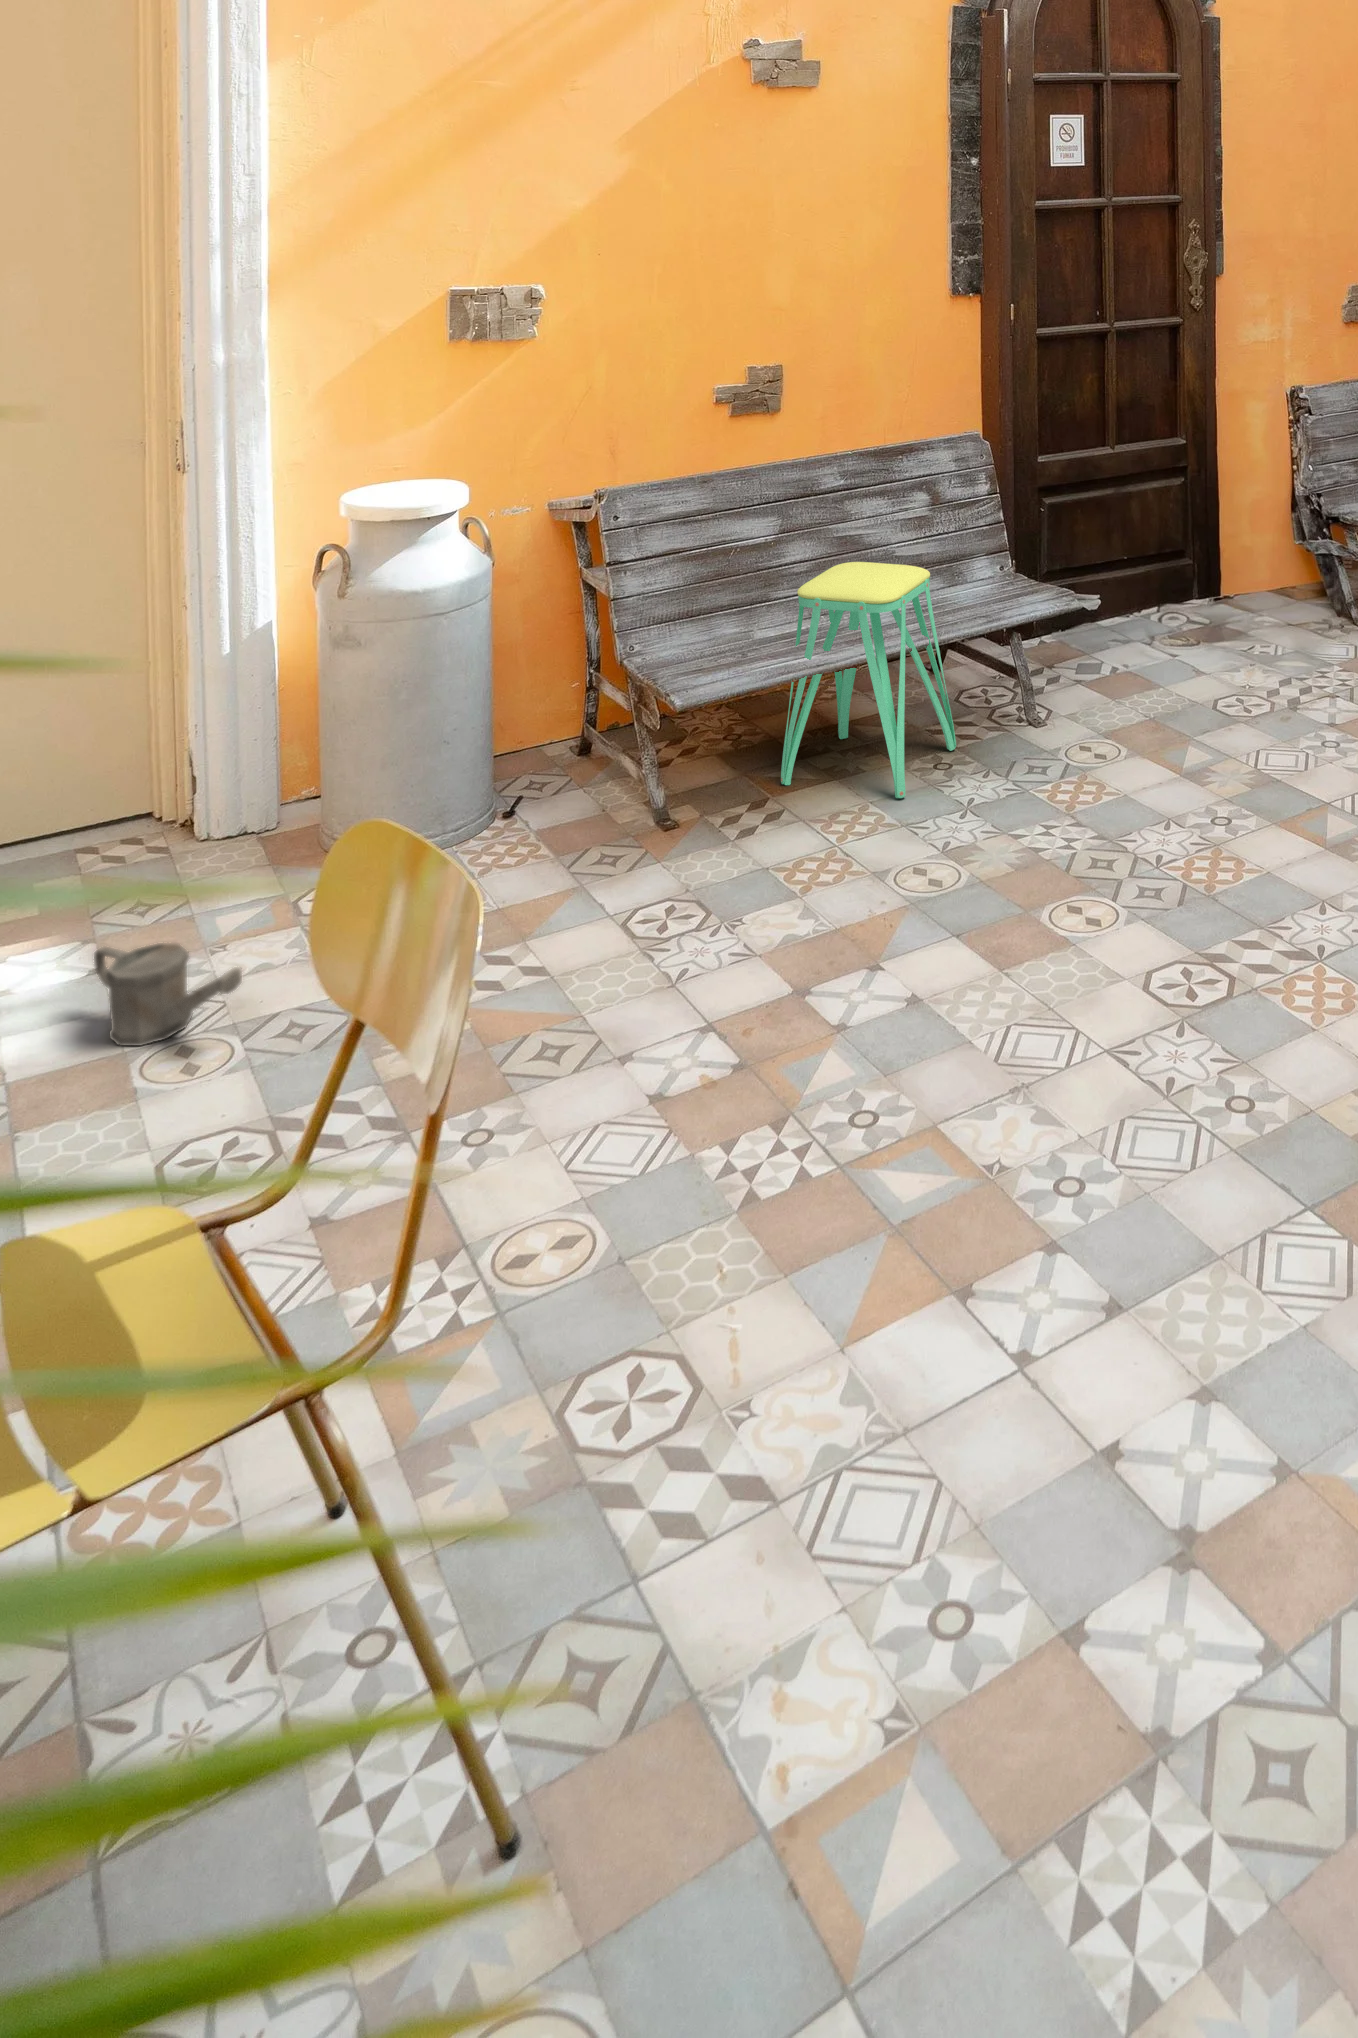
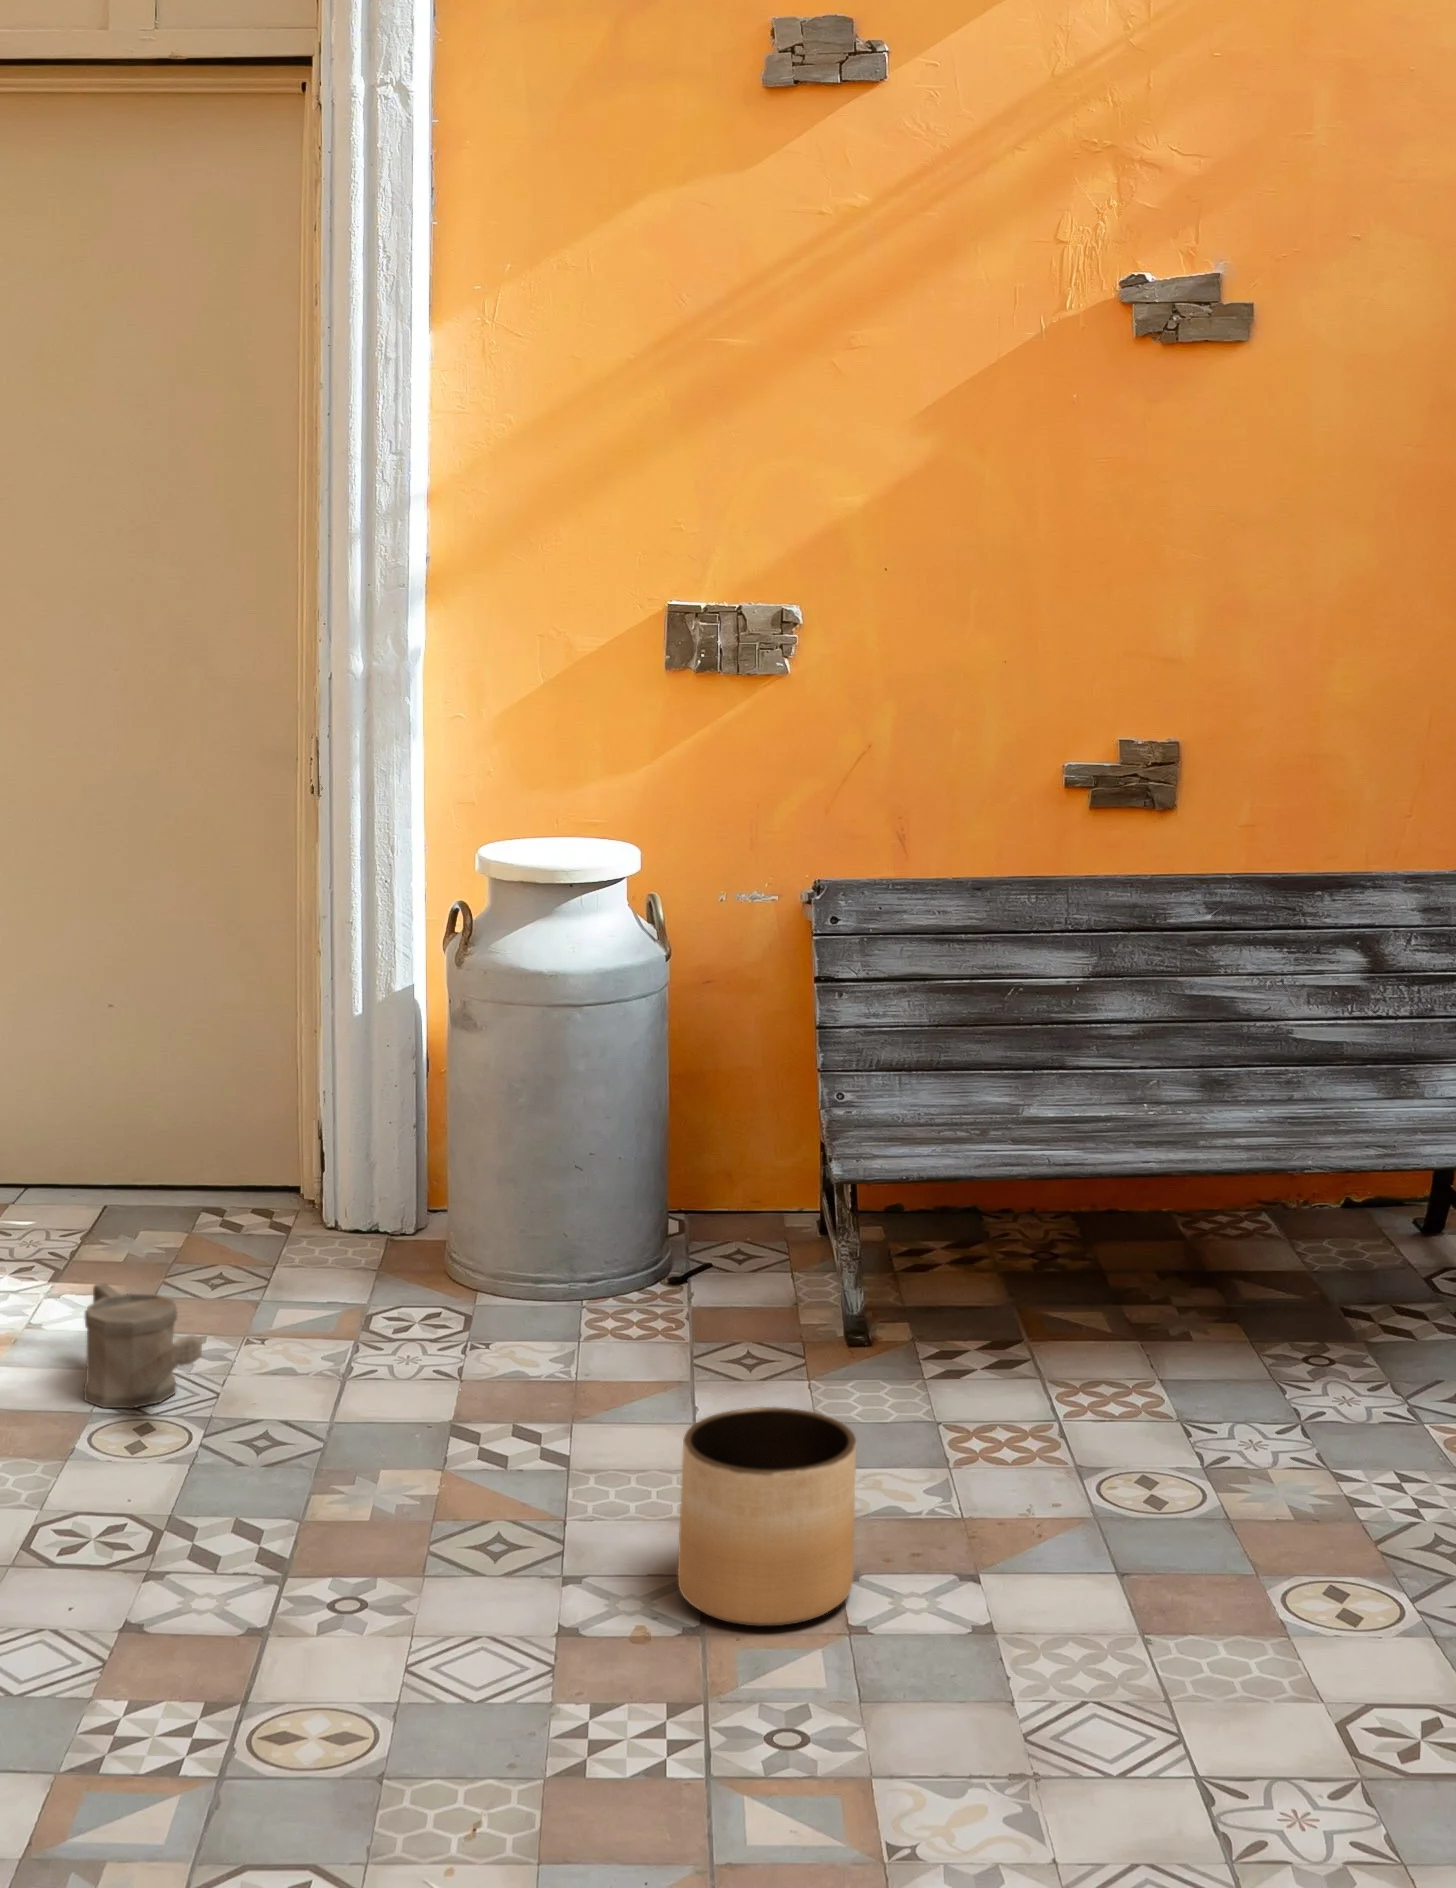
stool: present [781,562,956,798] -> none [1040,1024,1318,1382]
planter: none [693,892,817,1052] -> present [678,1407,856,1626]

